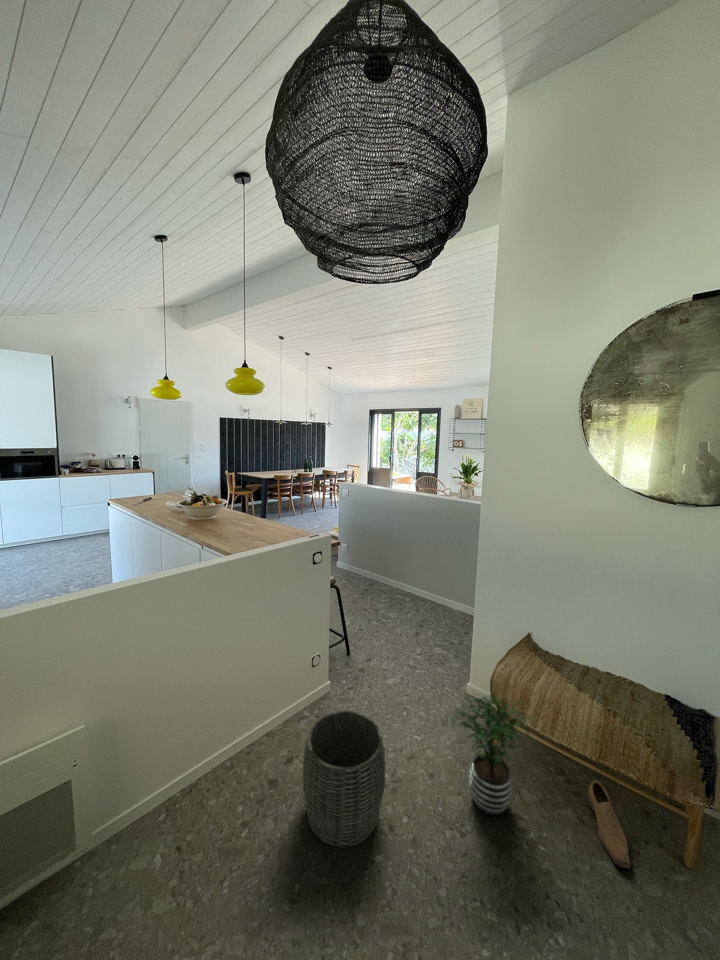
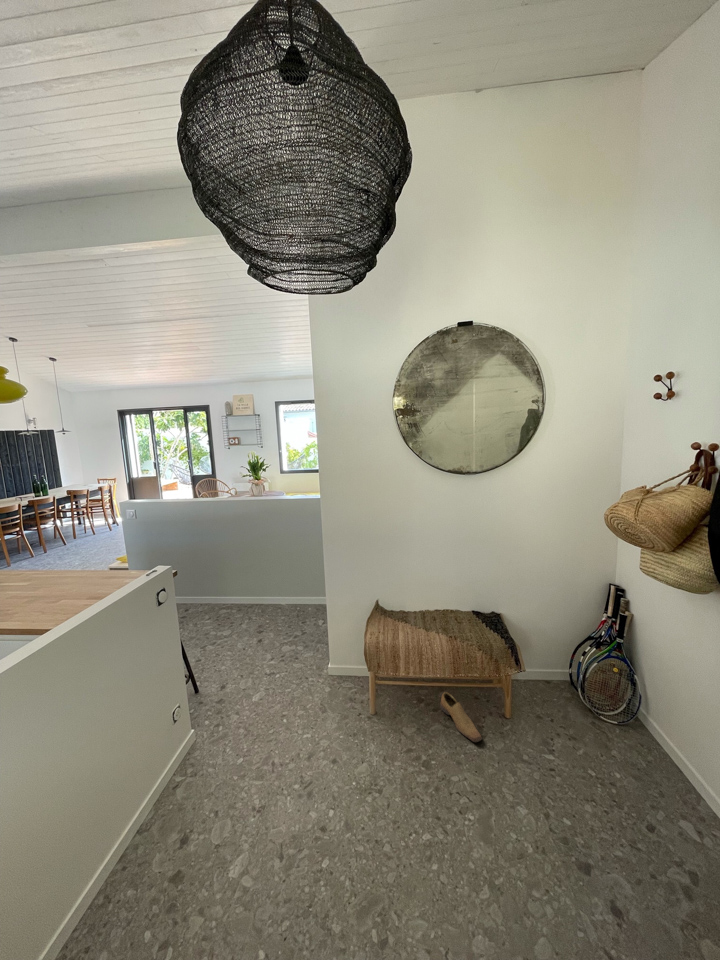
potted plant: present [452,692,532,815] -> none [345,655,414,763]
woven basket: present [303,711,385,847] -> none [220,740,312,893]

